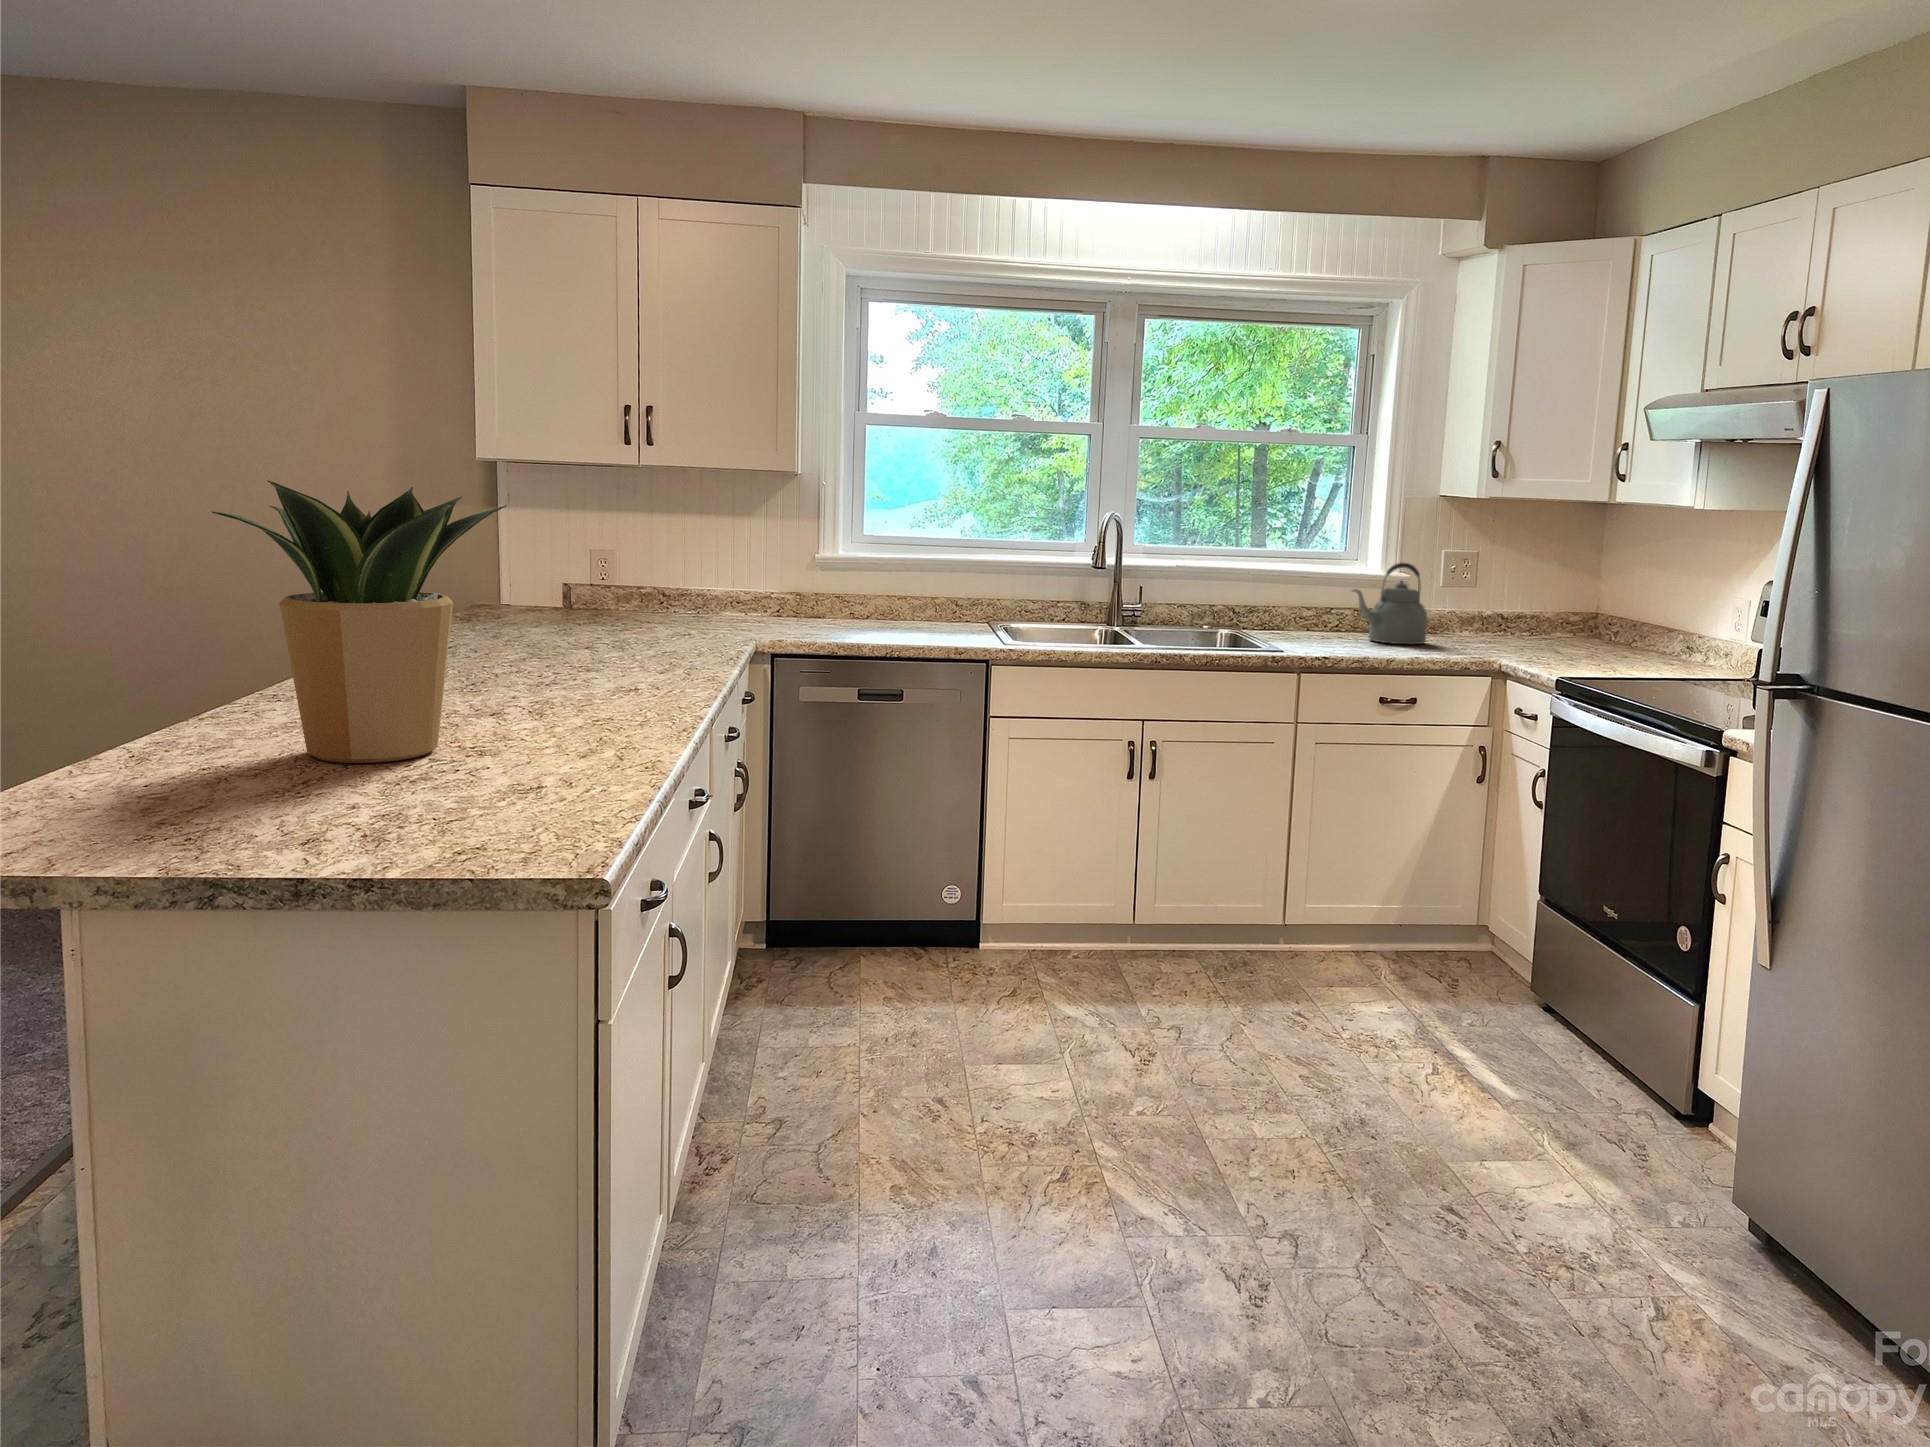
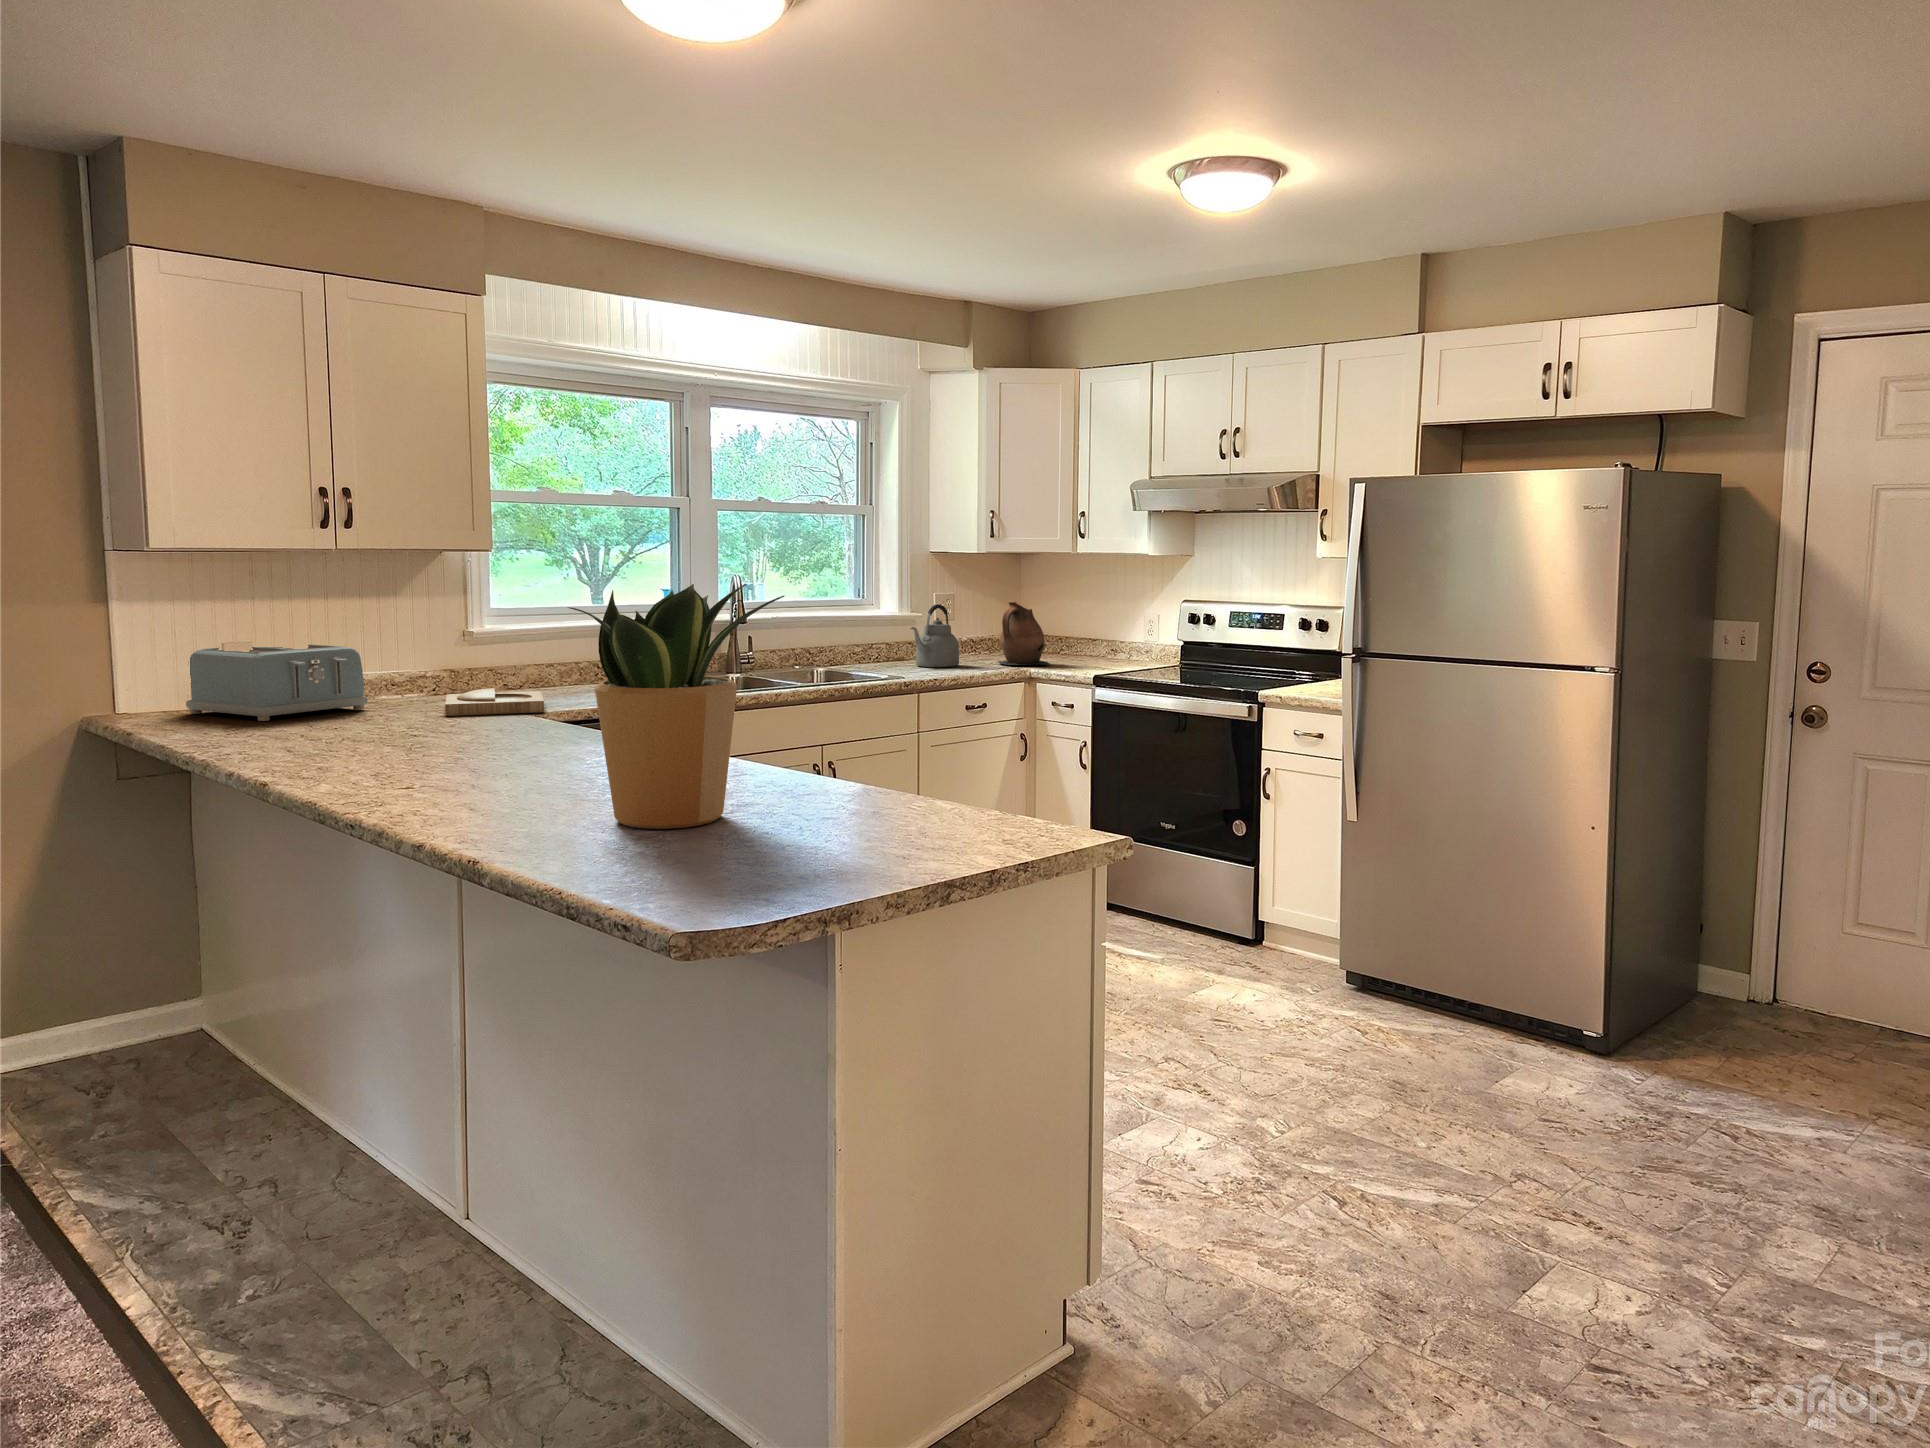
toaster: none [565,554,685,622] -> present [186,644,367,721]
ceramic pitcher: none [1483,565,1556,657] -> present [999,602,1050,665]
tray: none [707,612,832,640] -> present [445,688,544,716]

